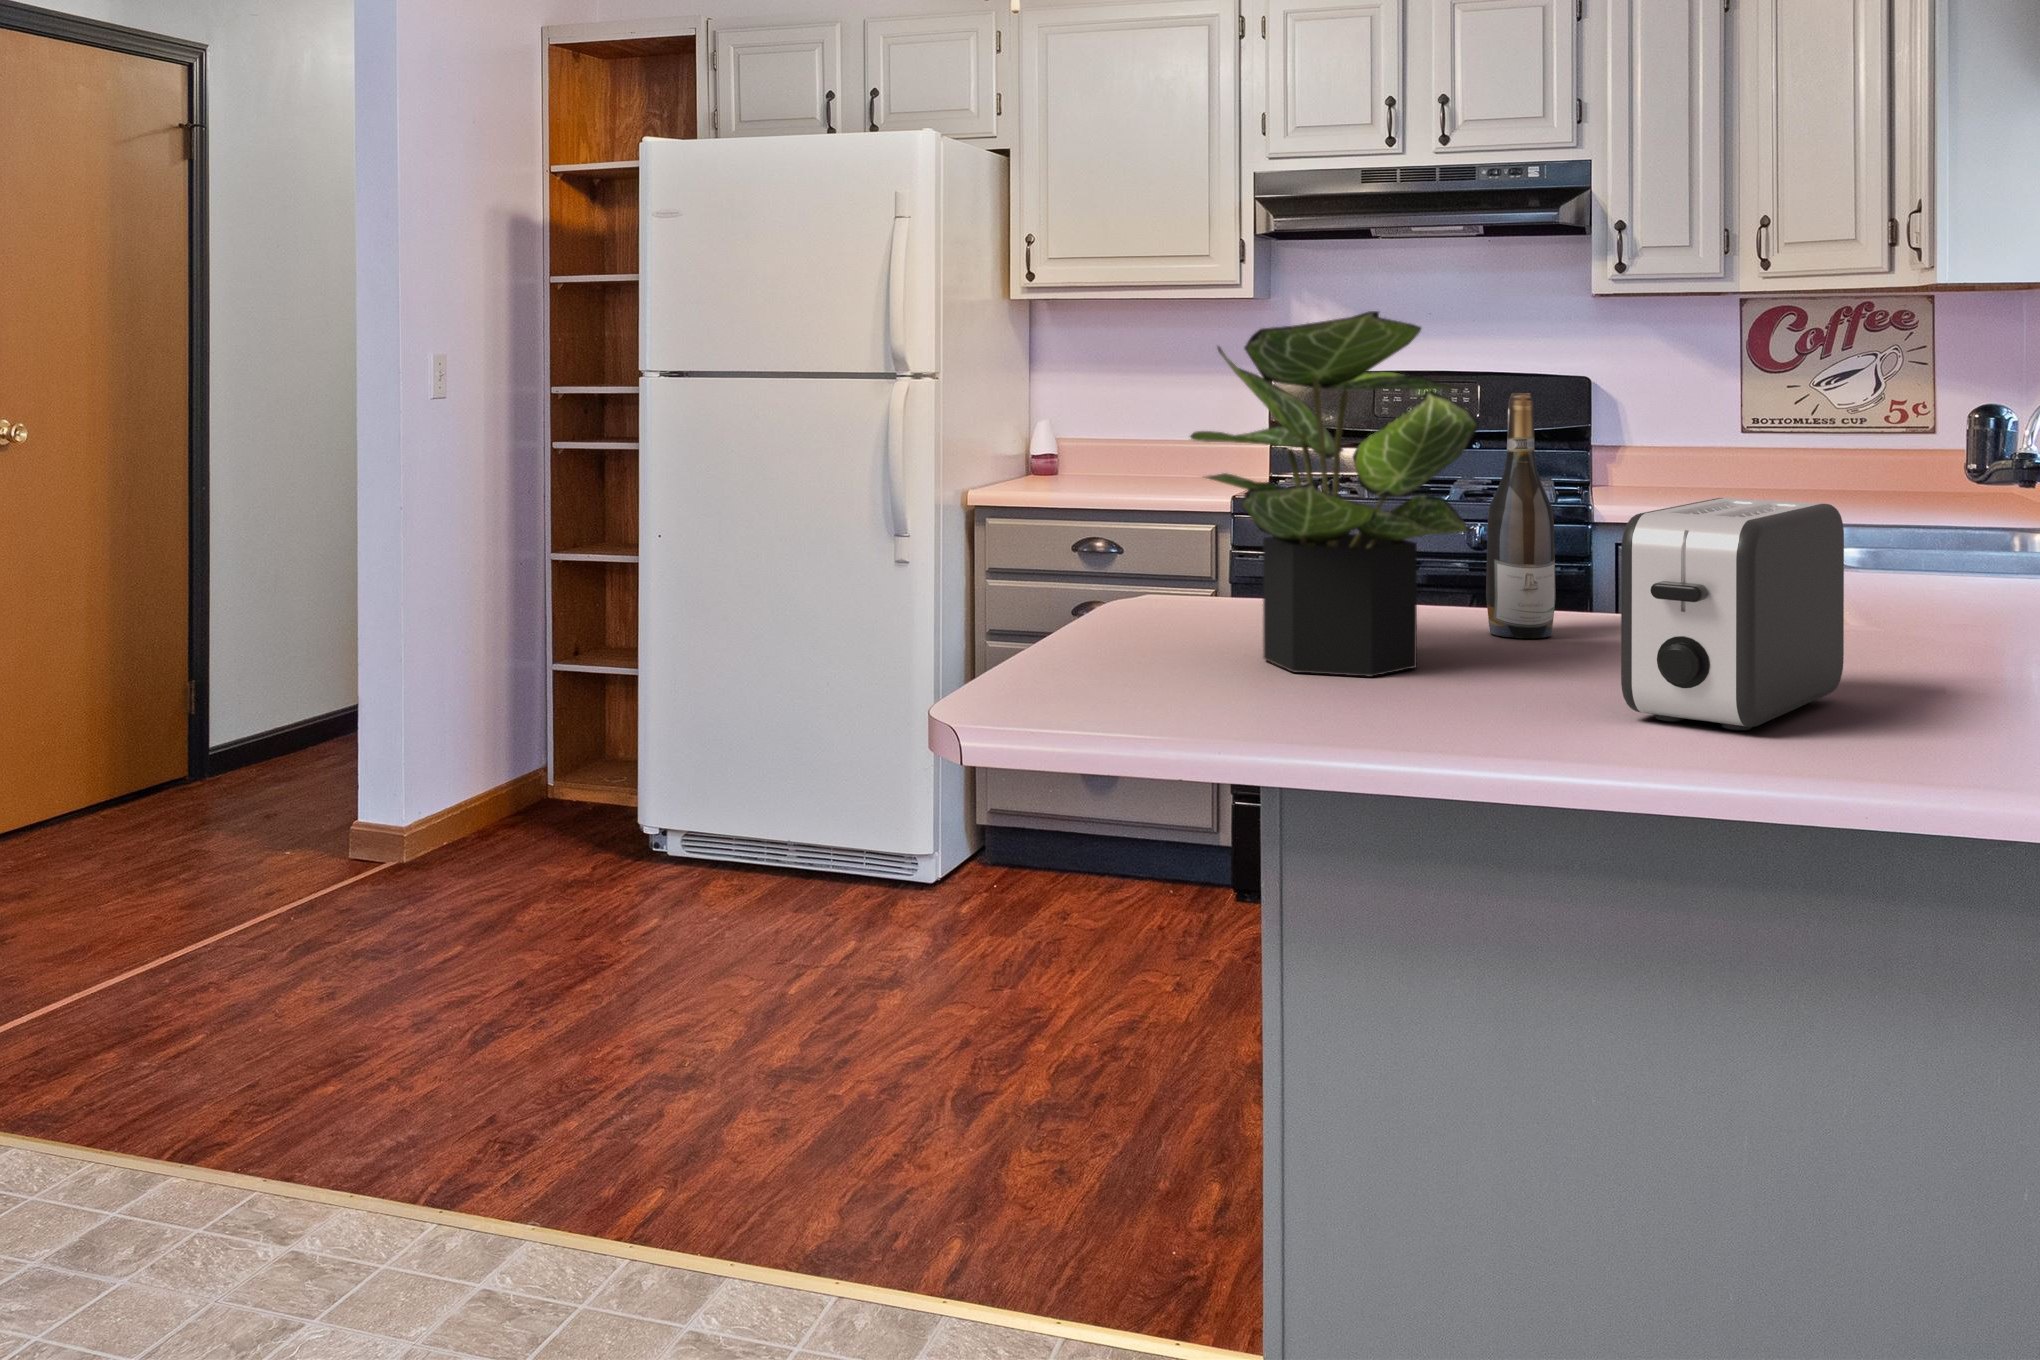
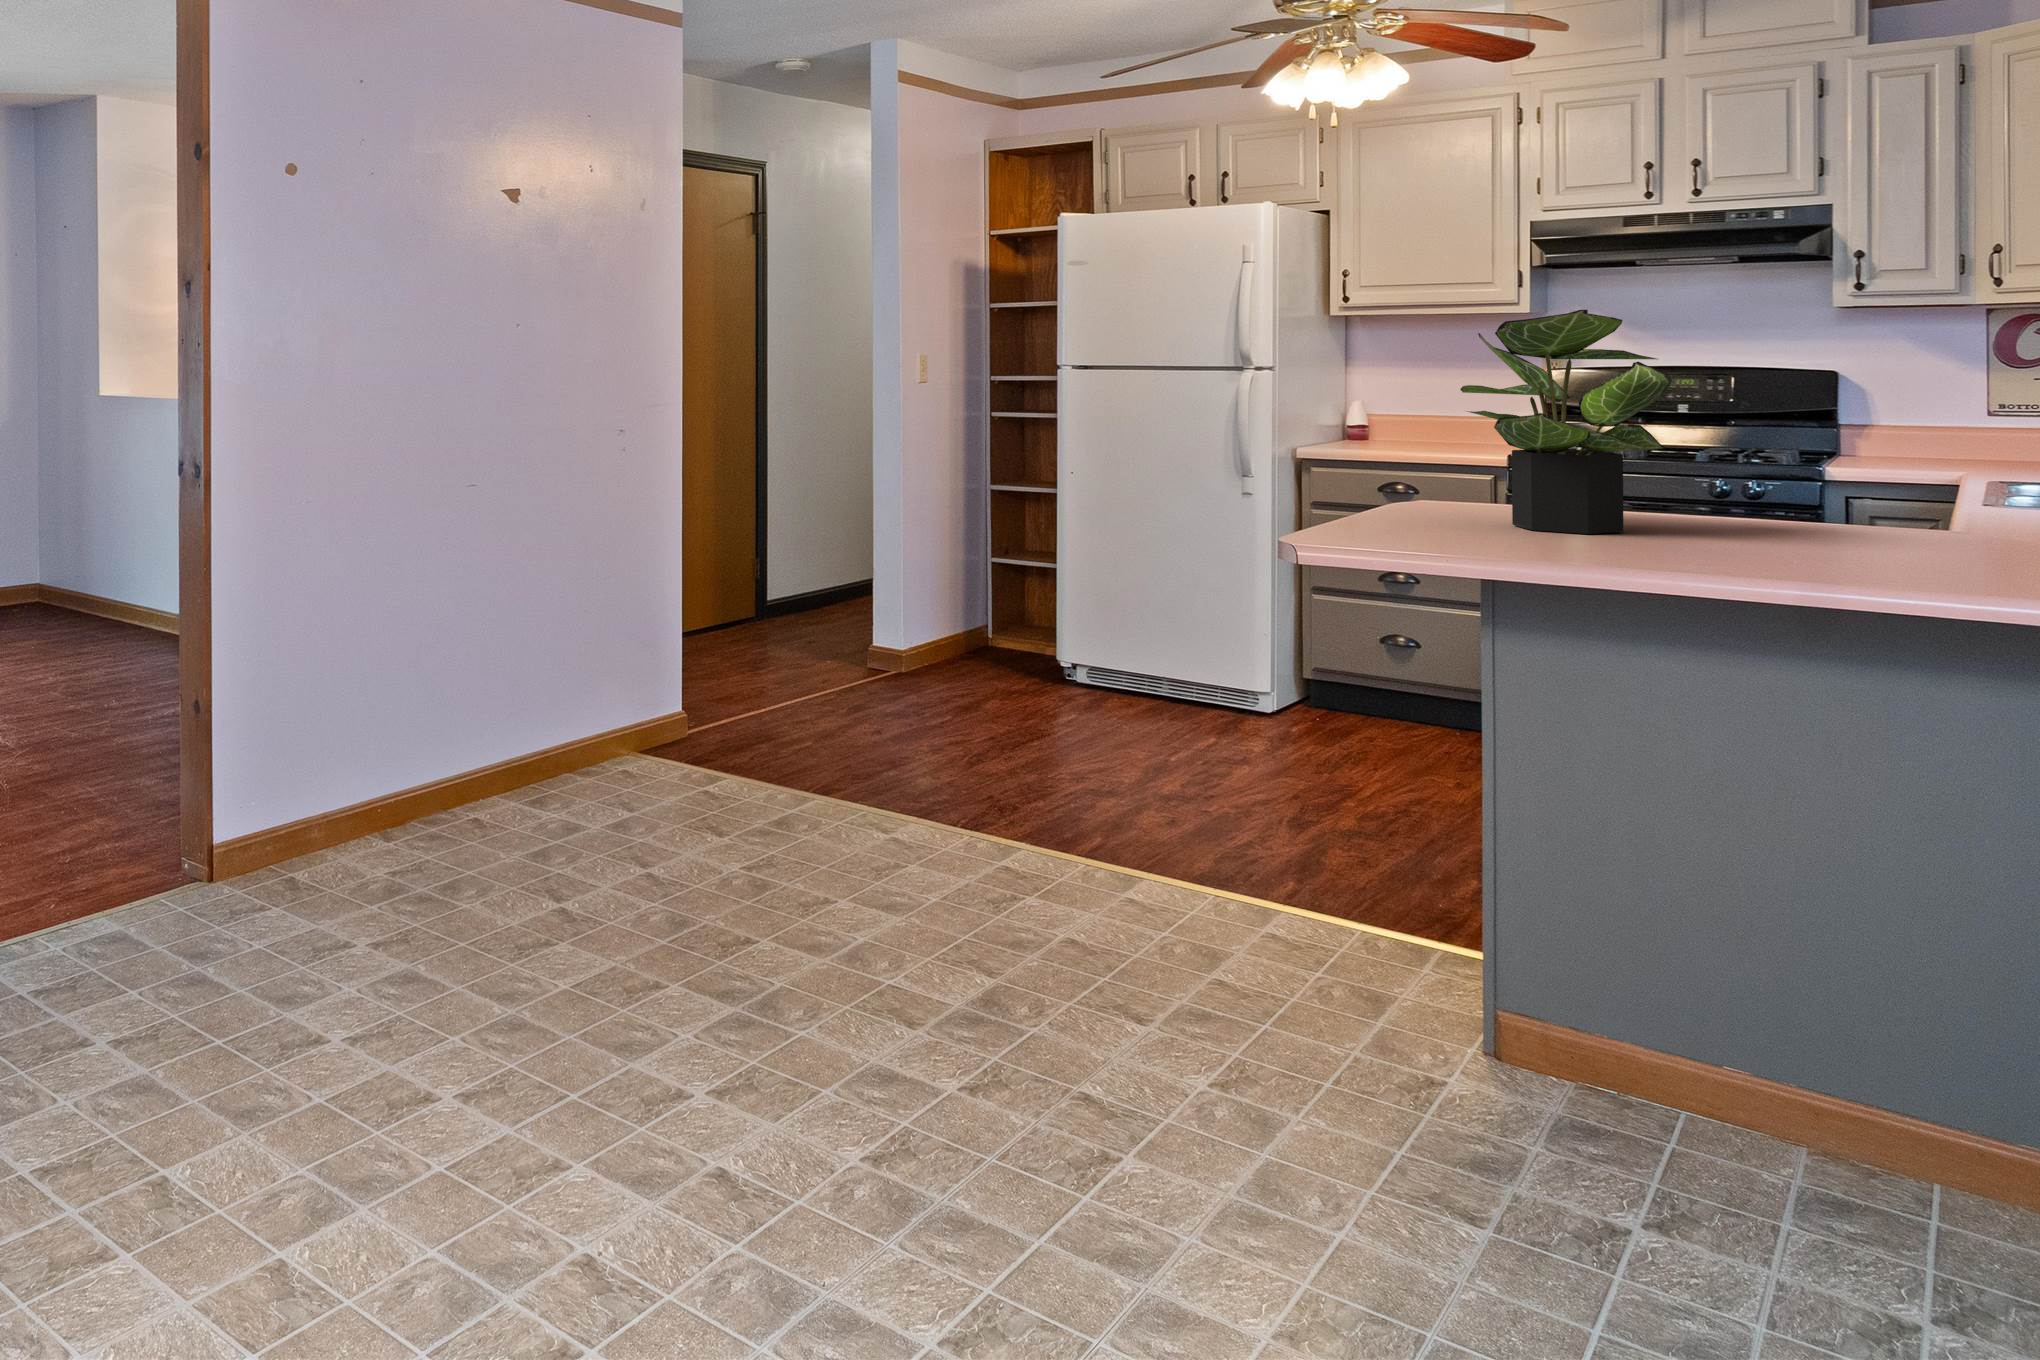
wine bottle: present [1486,393,1556,638] -> none [1687,365,1742,525]
toaster: present [1621,498,1844,730] -> none [1761,427,1949,565]

